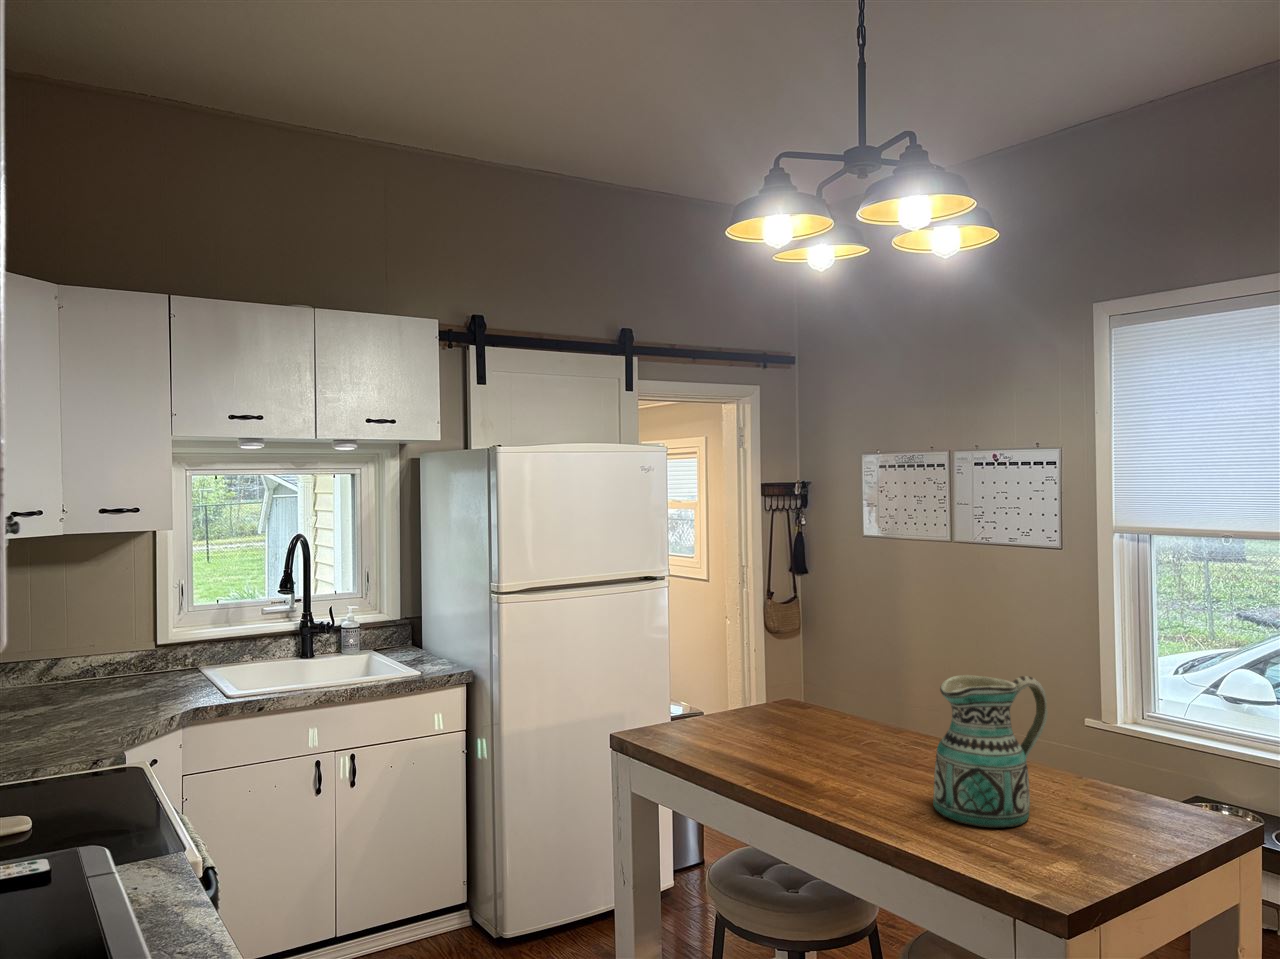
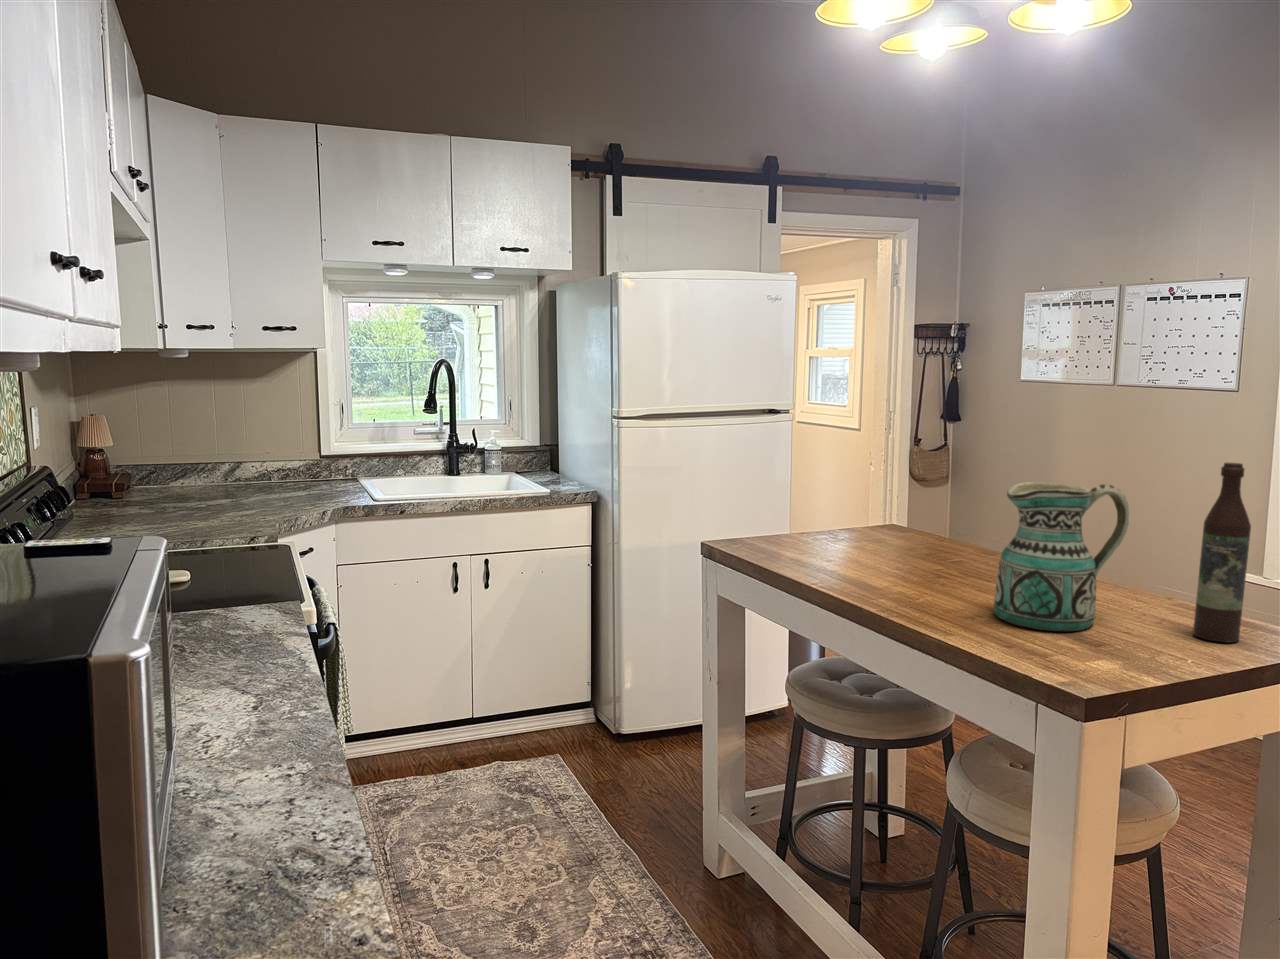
wine bottle: none [1120,655,1162,828] -> present [1193,463,1251,642]

